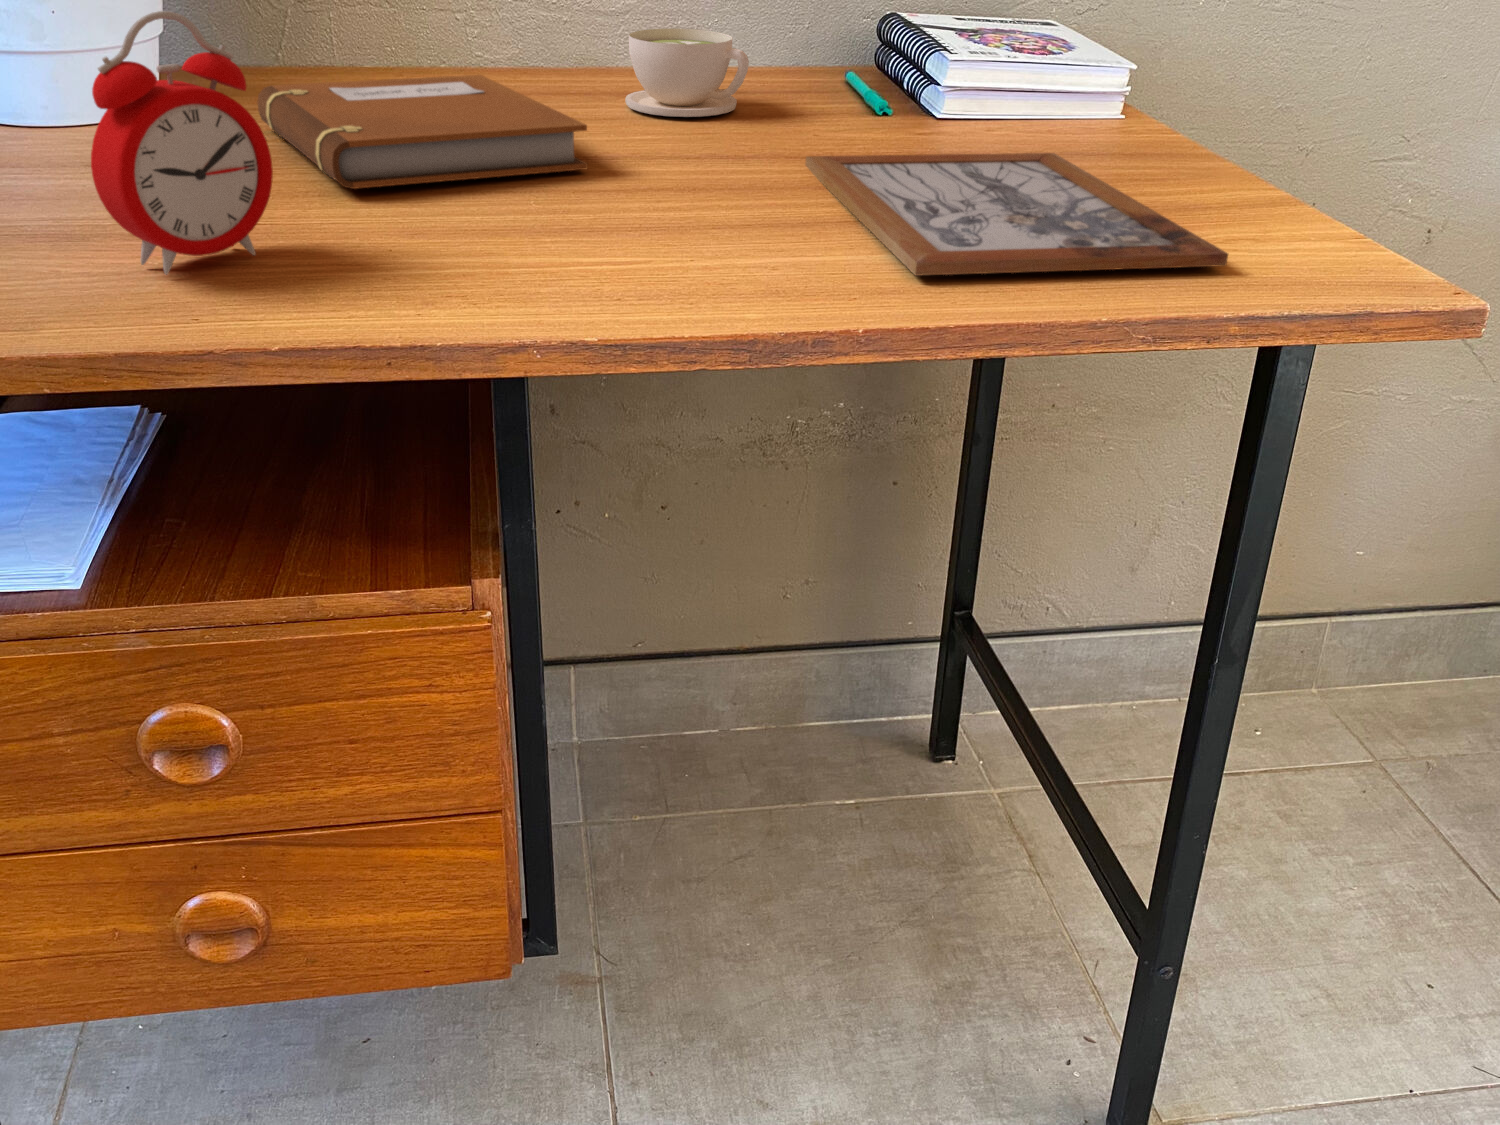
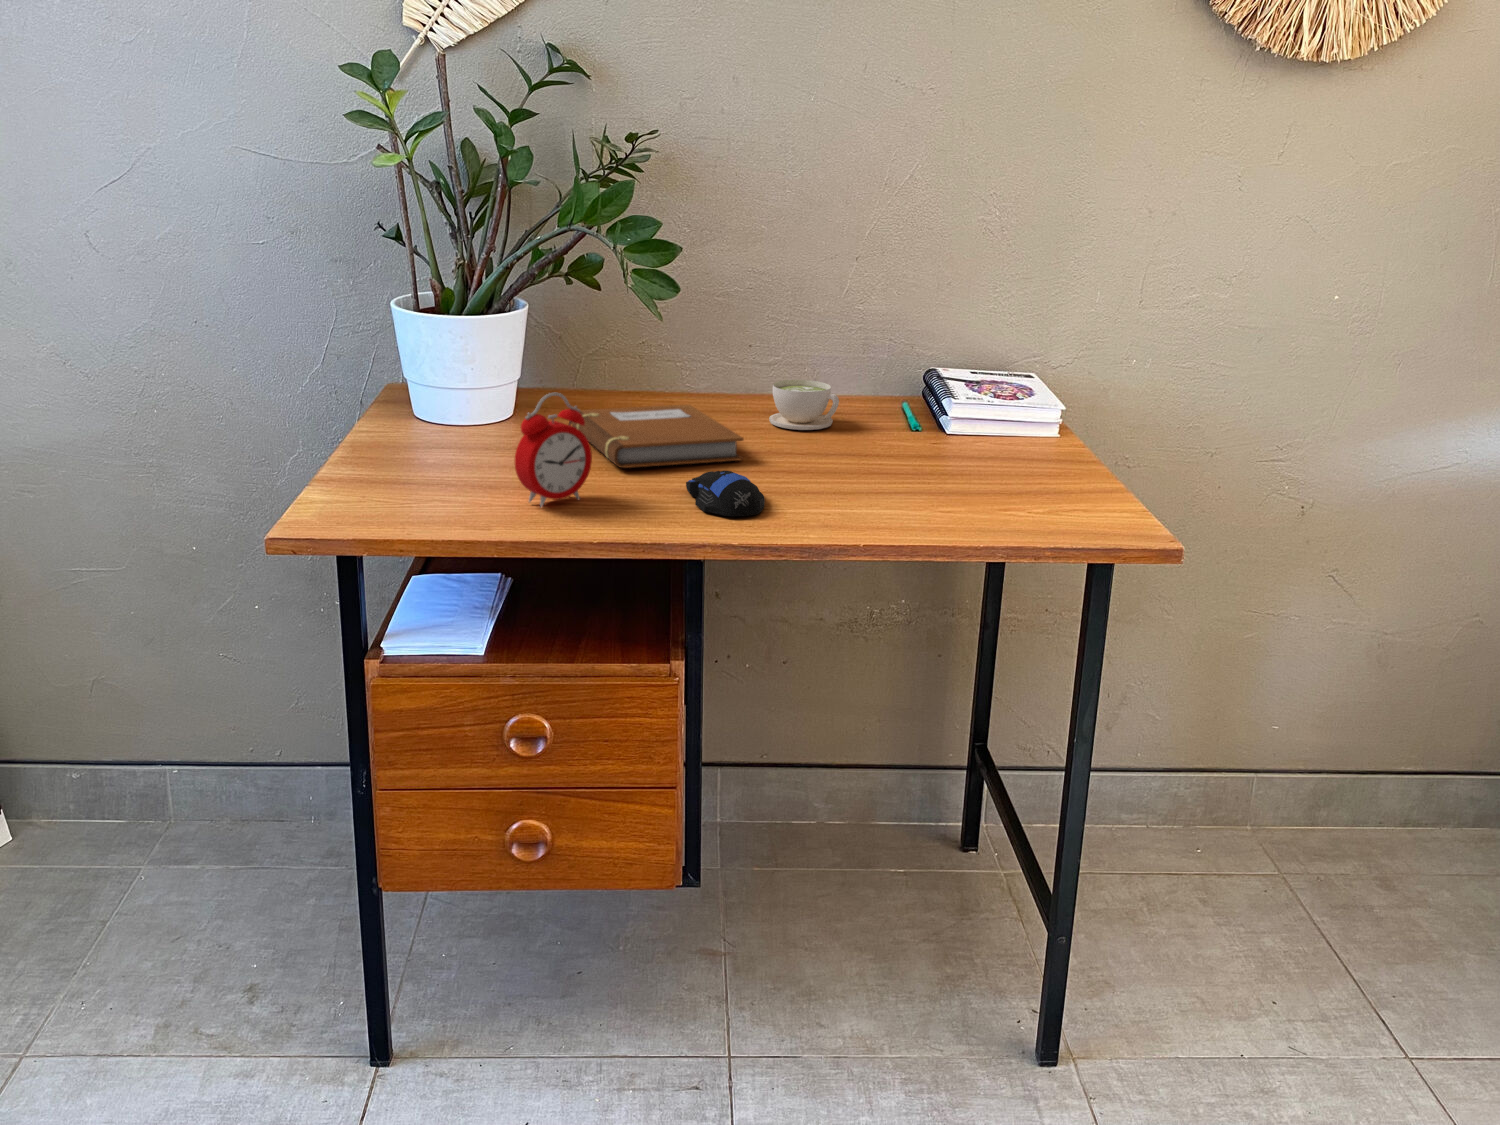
picture frame: present [805,153,1228,276] -> none [861,456,1061,522]
computer mouse: none [480,184,643,278] -> present [686,471,765,516]

